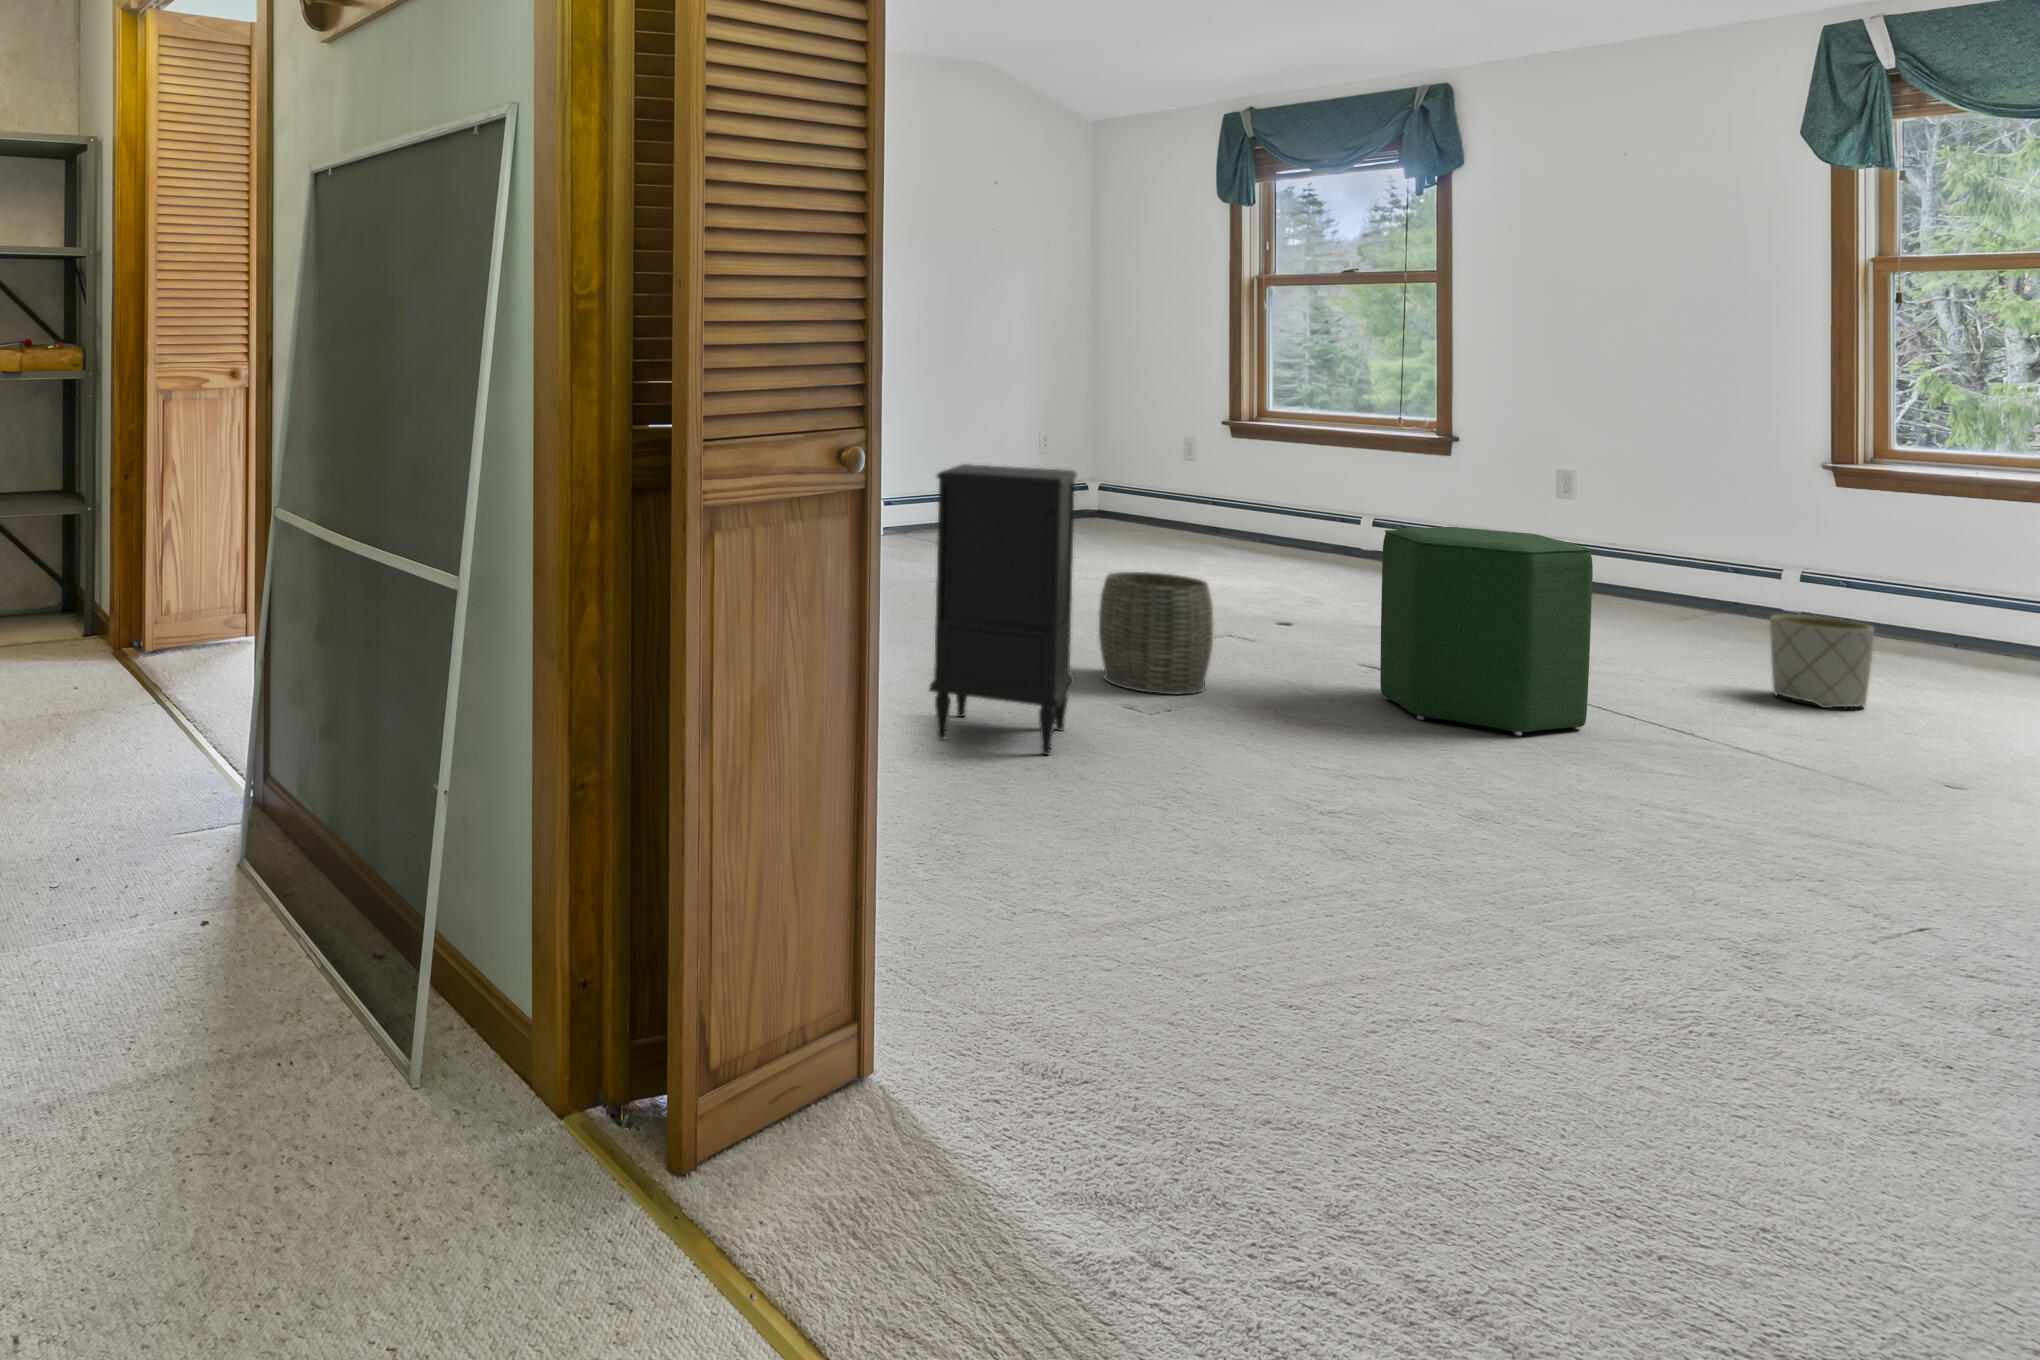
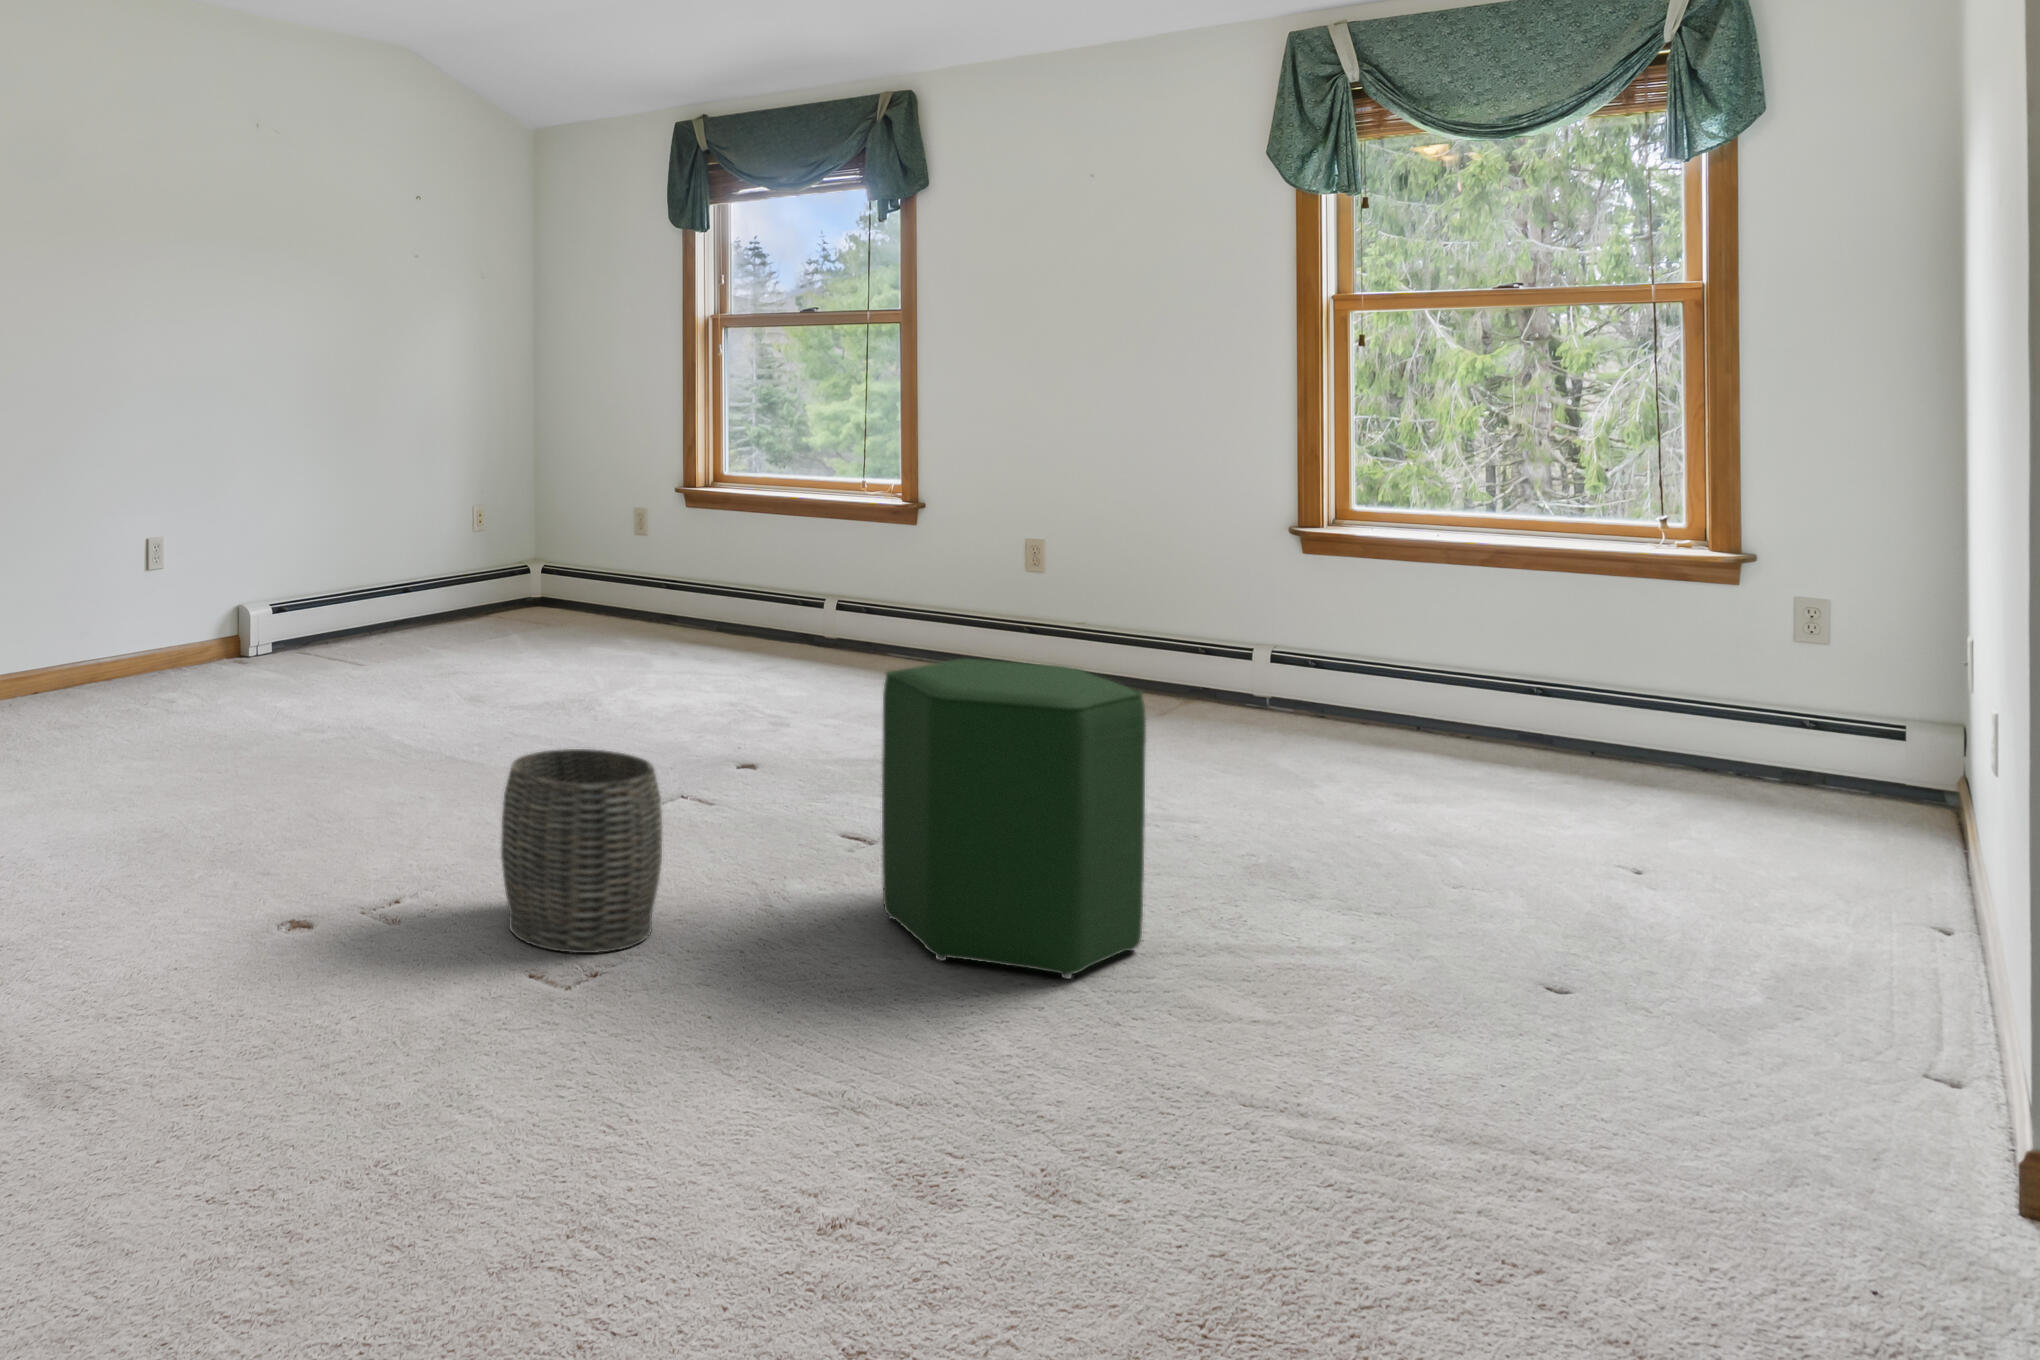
nightstand: present [929,464,1077,755] -> none [176,621,447,1170]
planter: present [1770,615,1874,708] -> none [1303,738,1414,863]

